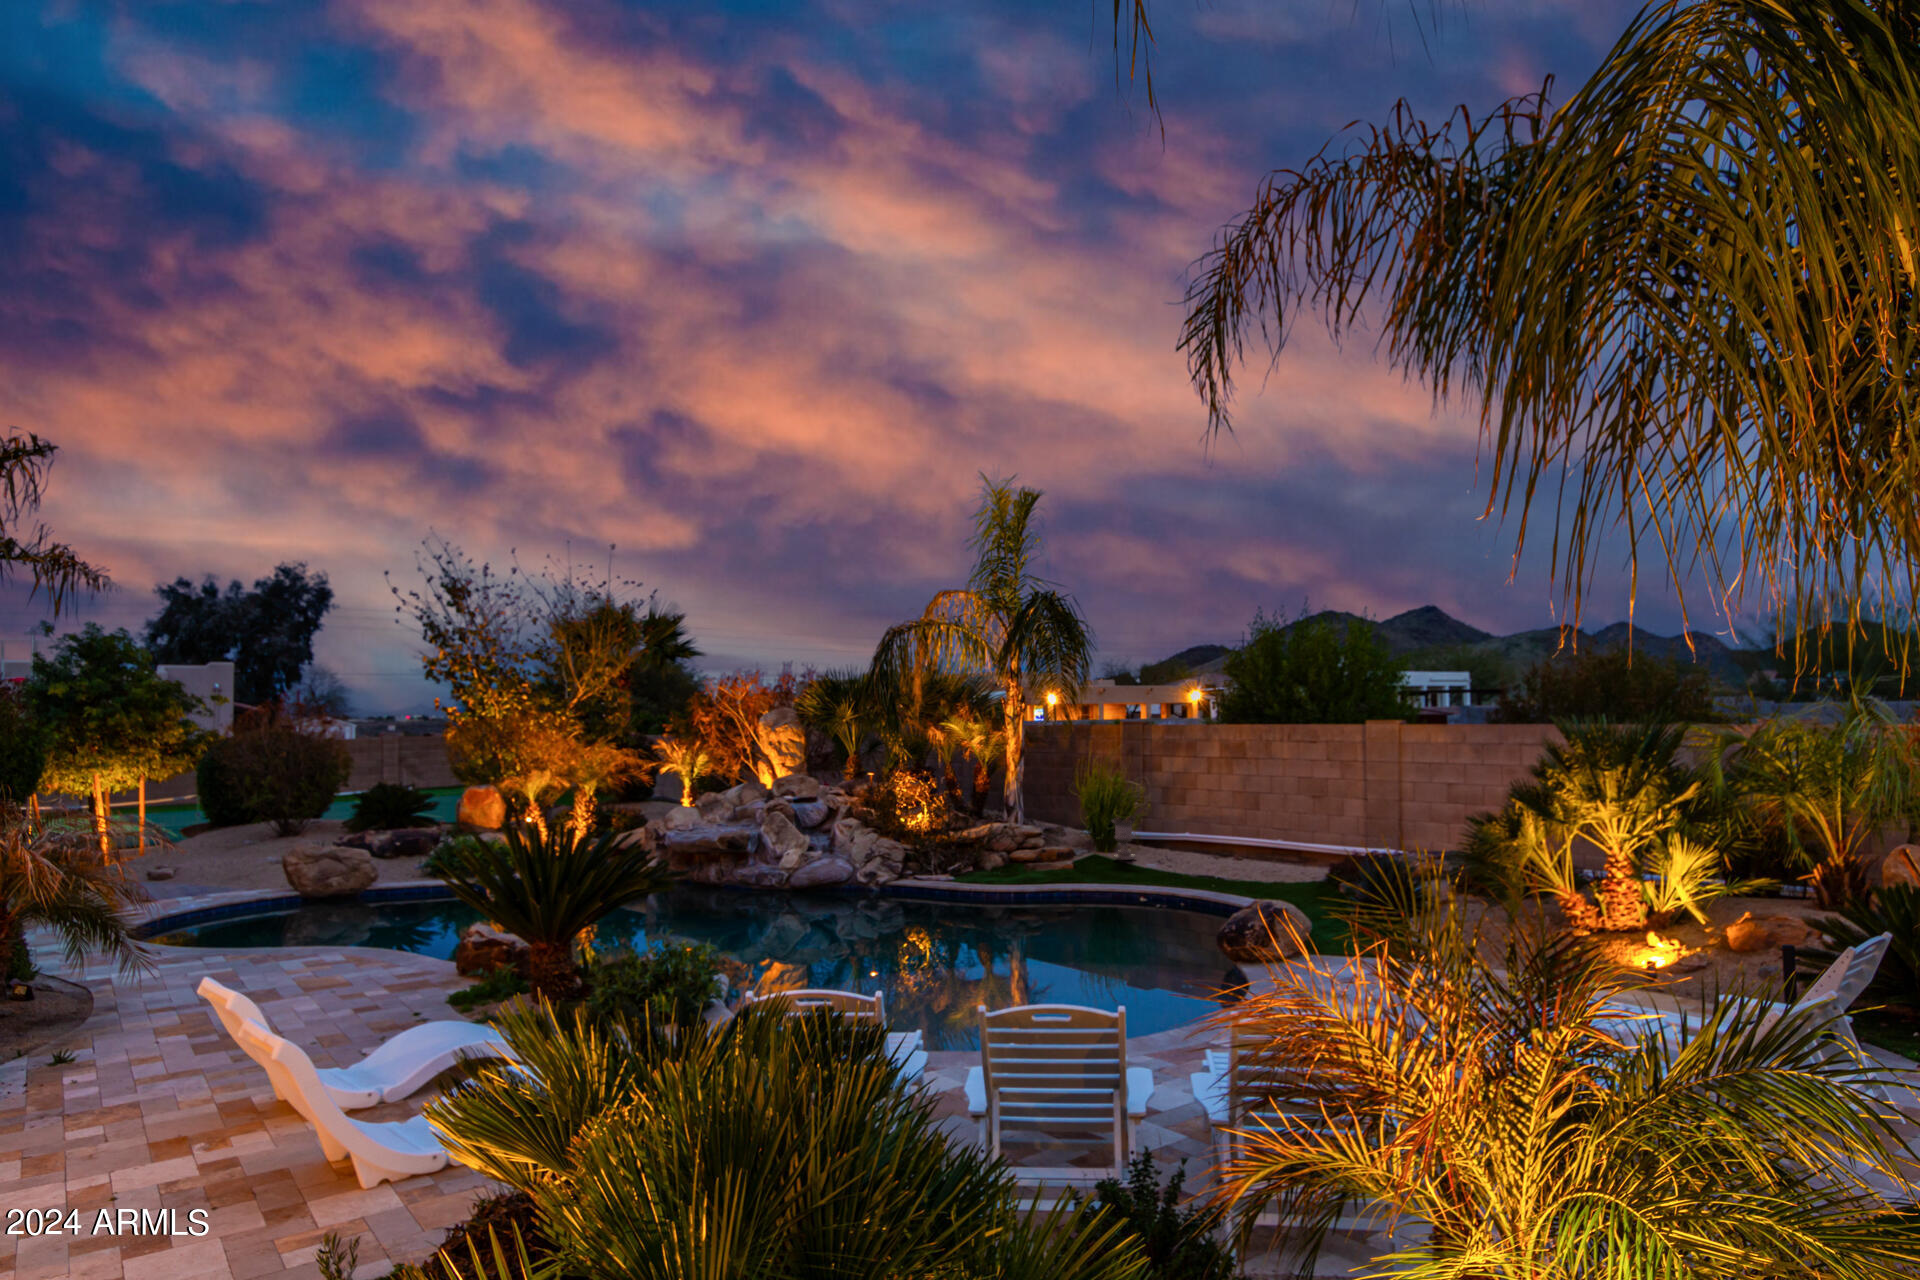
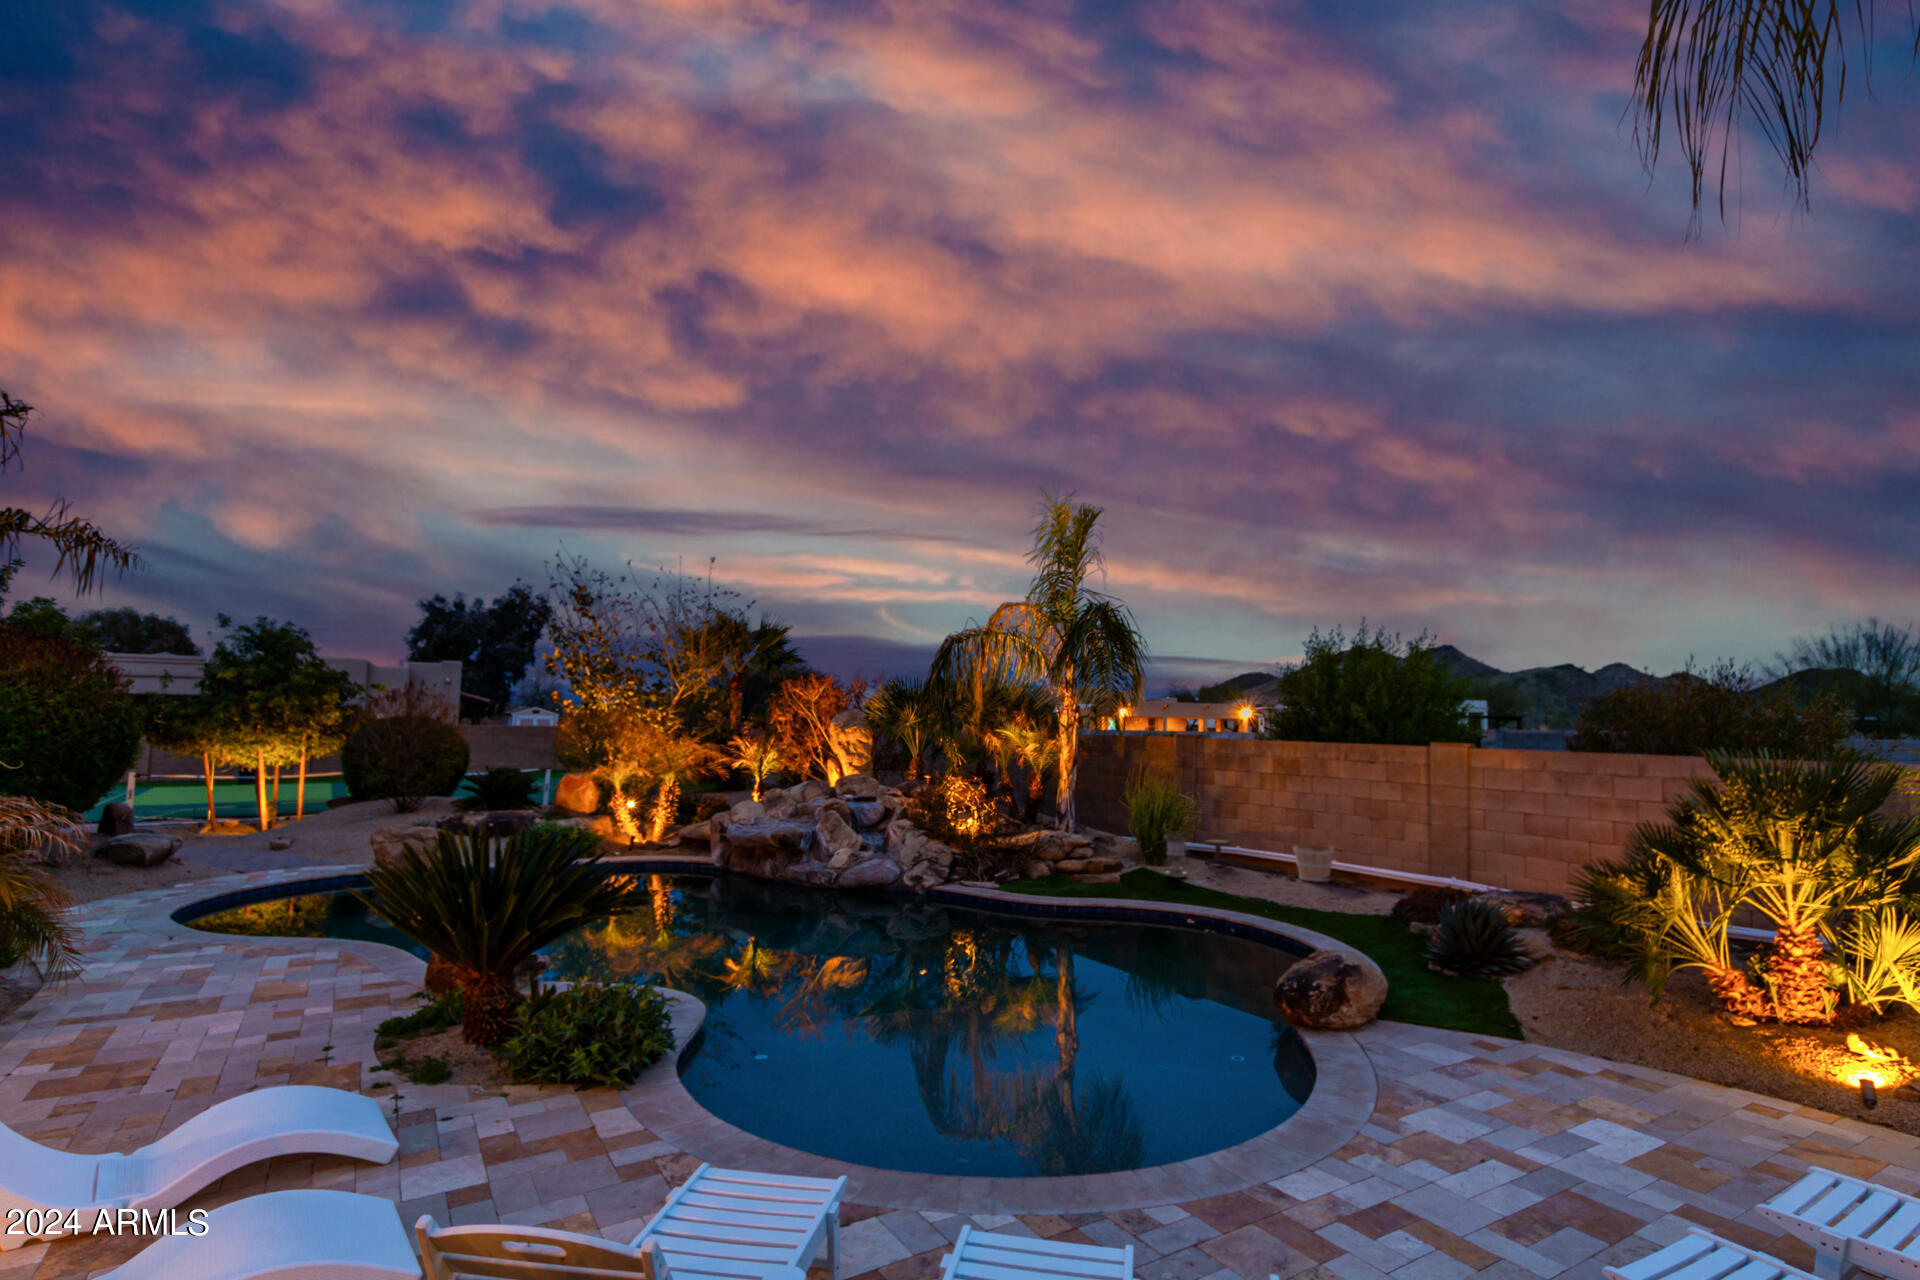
stool: none [1151,823,1178,849] -> present [1205,840,1231,867]
wooden bucket: none [1235,823,1274,857] -> present [1293,845,1334,882]

